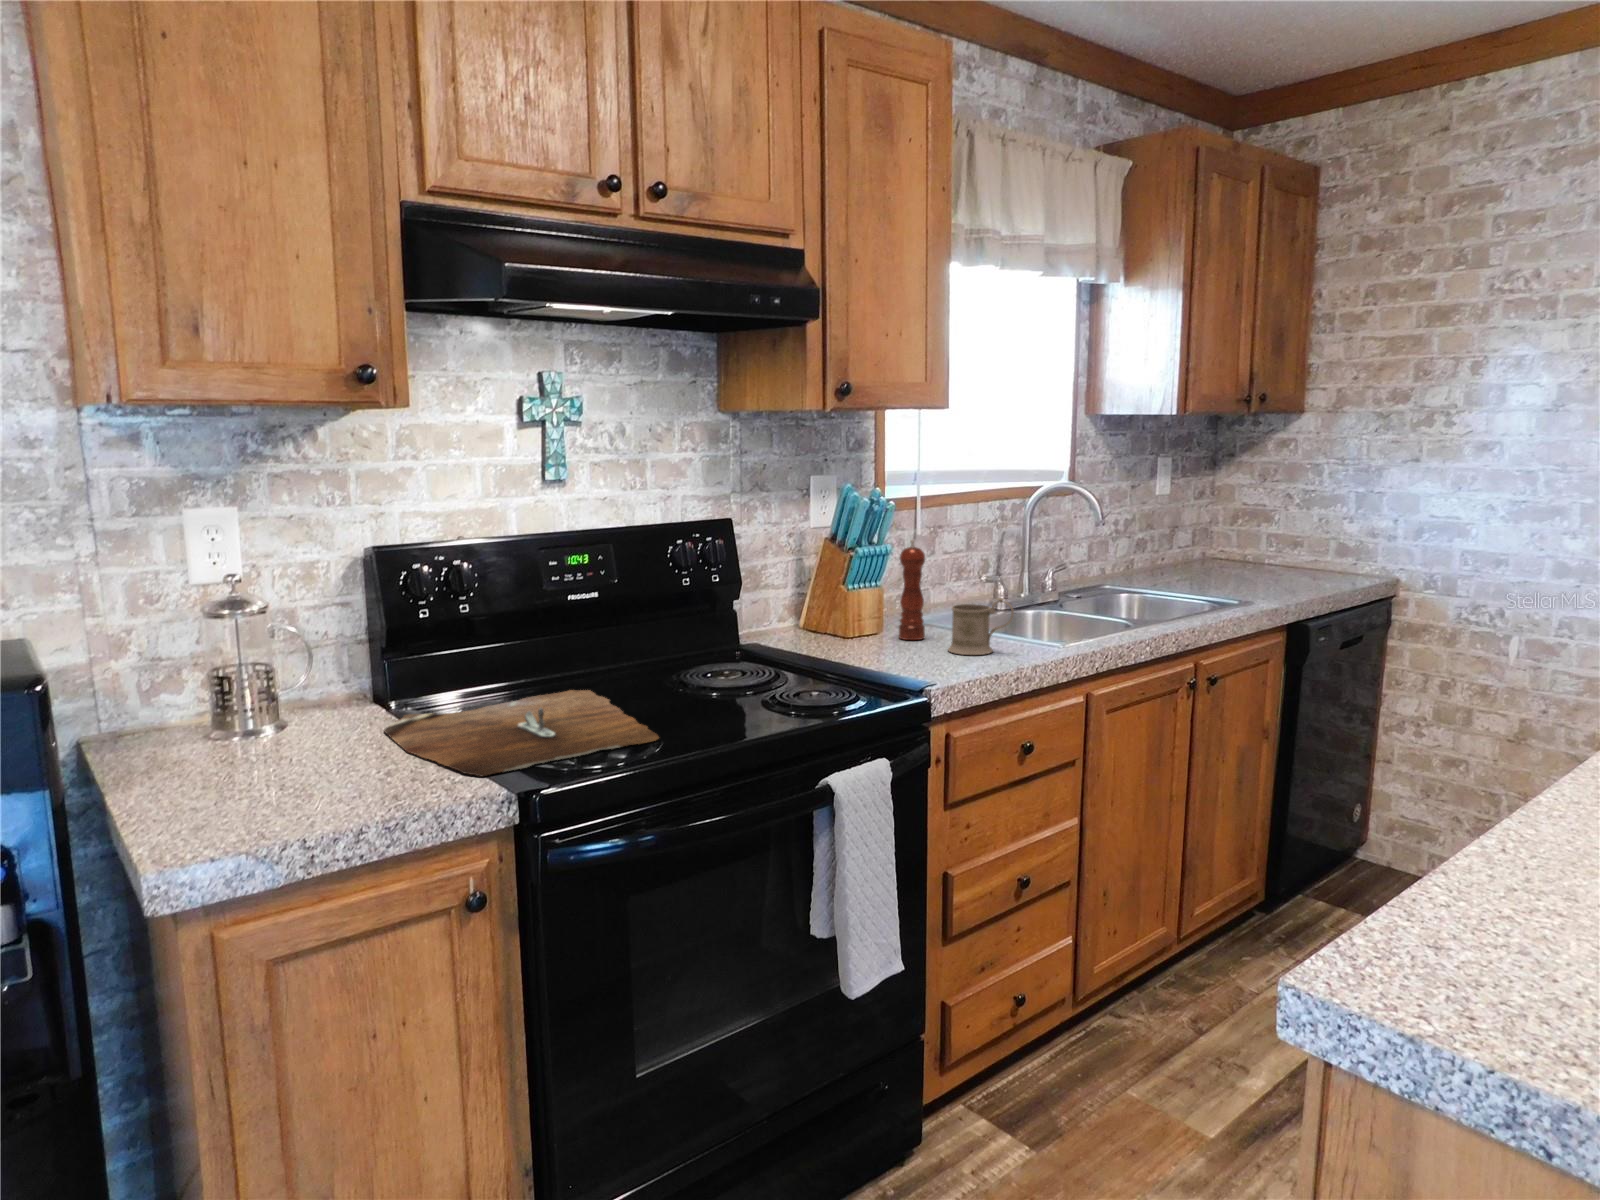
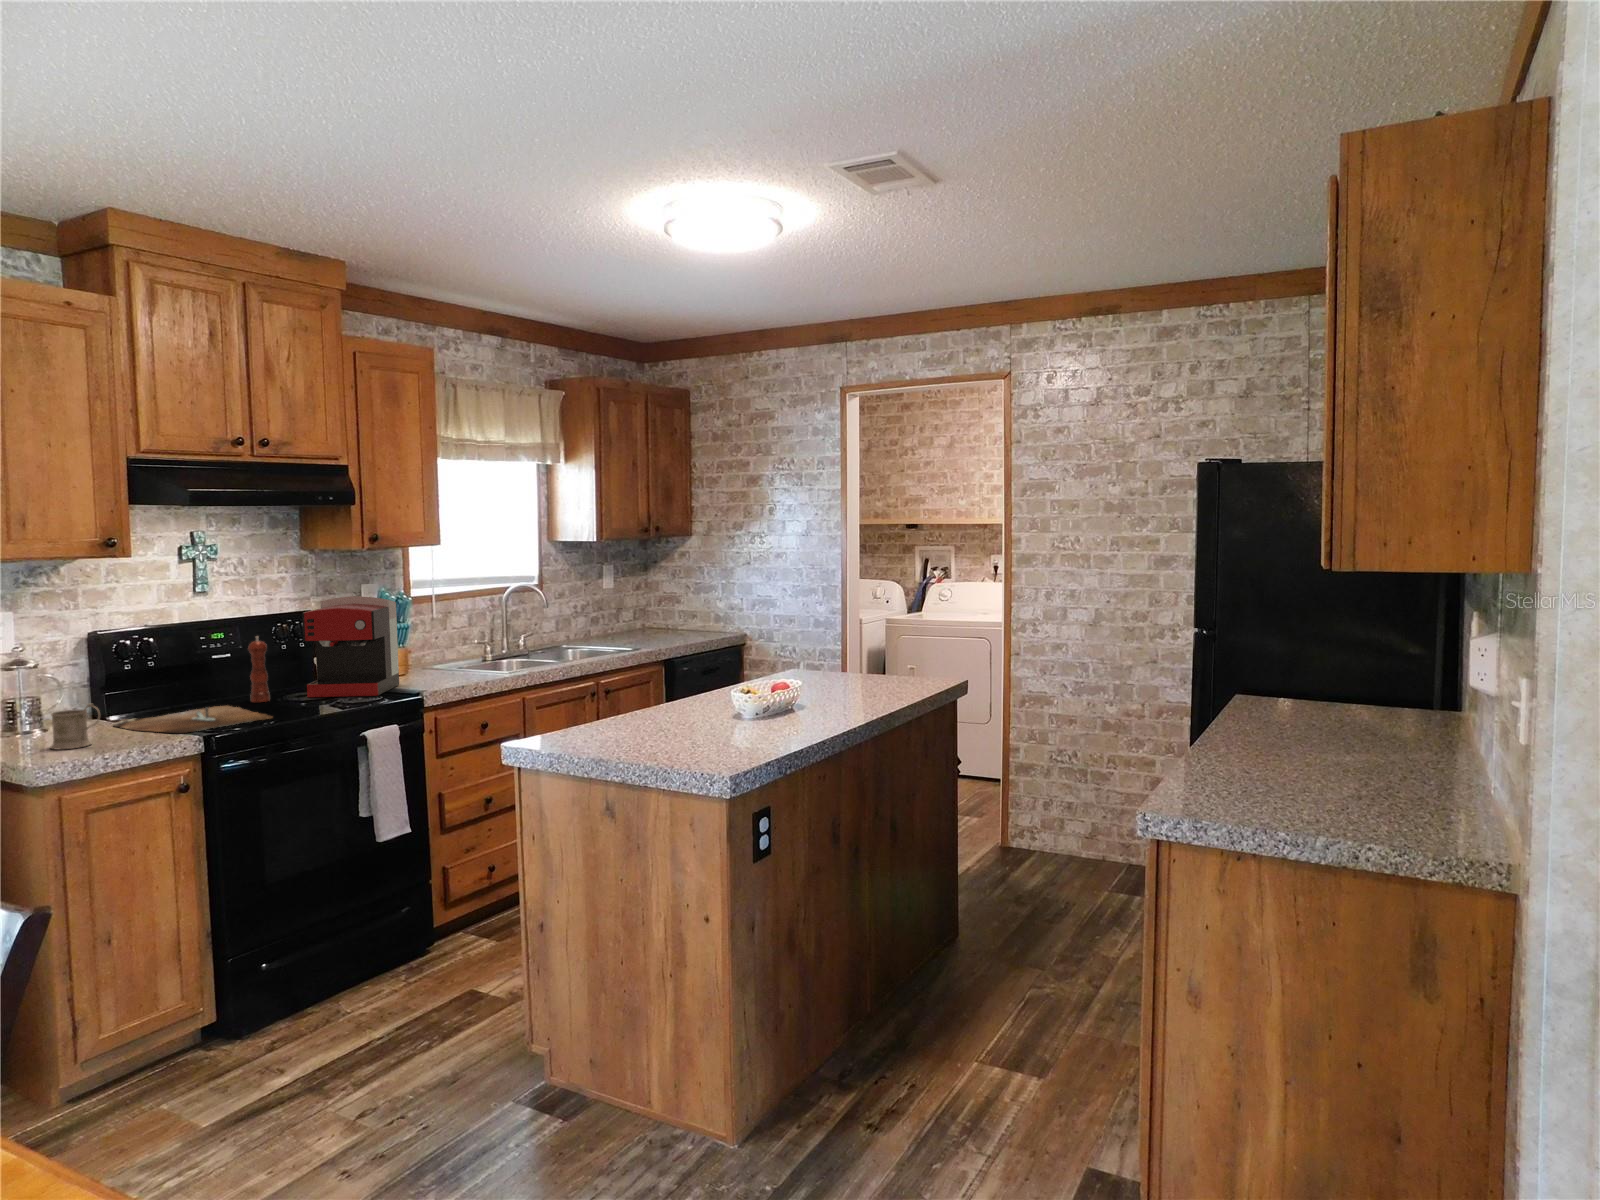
coffee maker: none [719,496,875,686] -> present [302,596,399,697]
pepper mill: present [899,540,925,640] -> present [248,636,270,703]
mug: present [948,598,1014,655] -> present [51,704,100,750]

